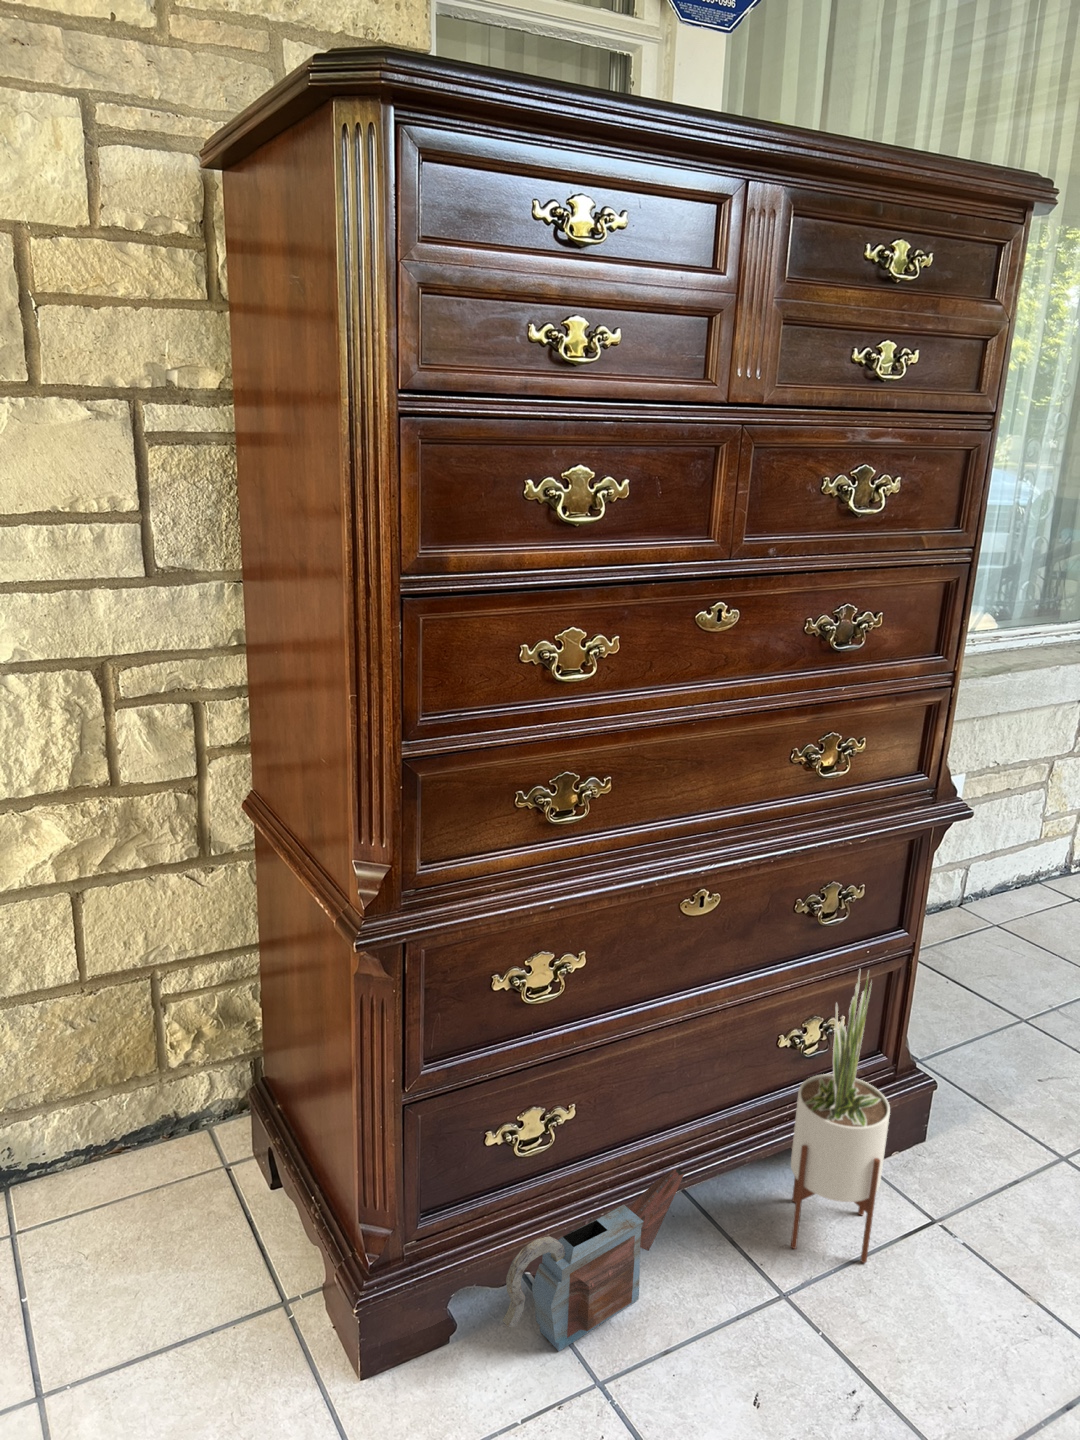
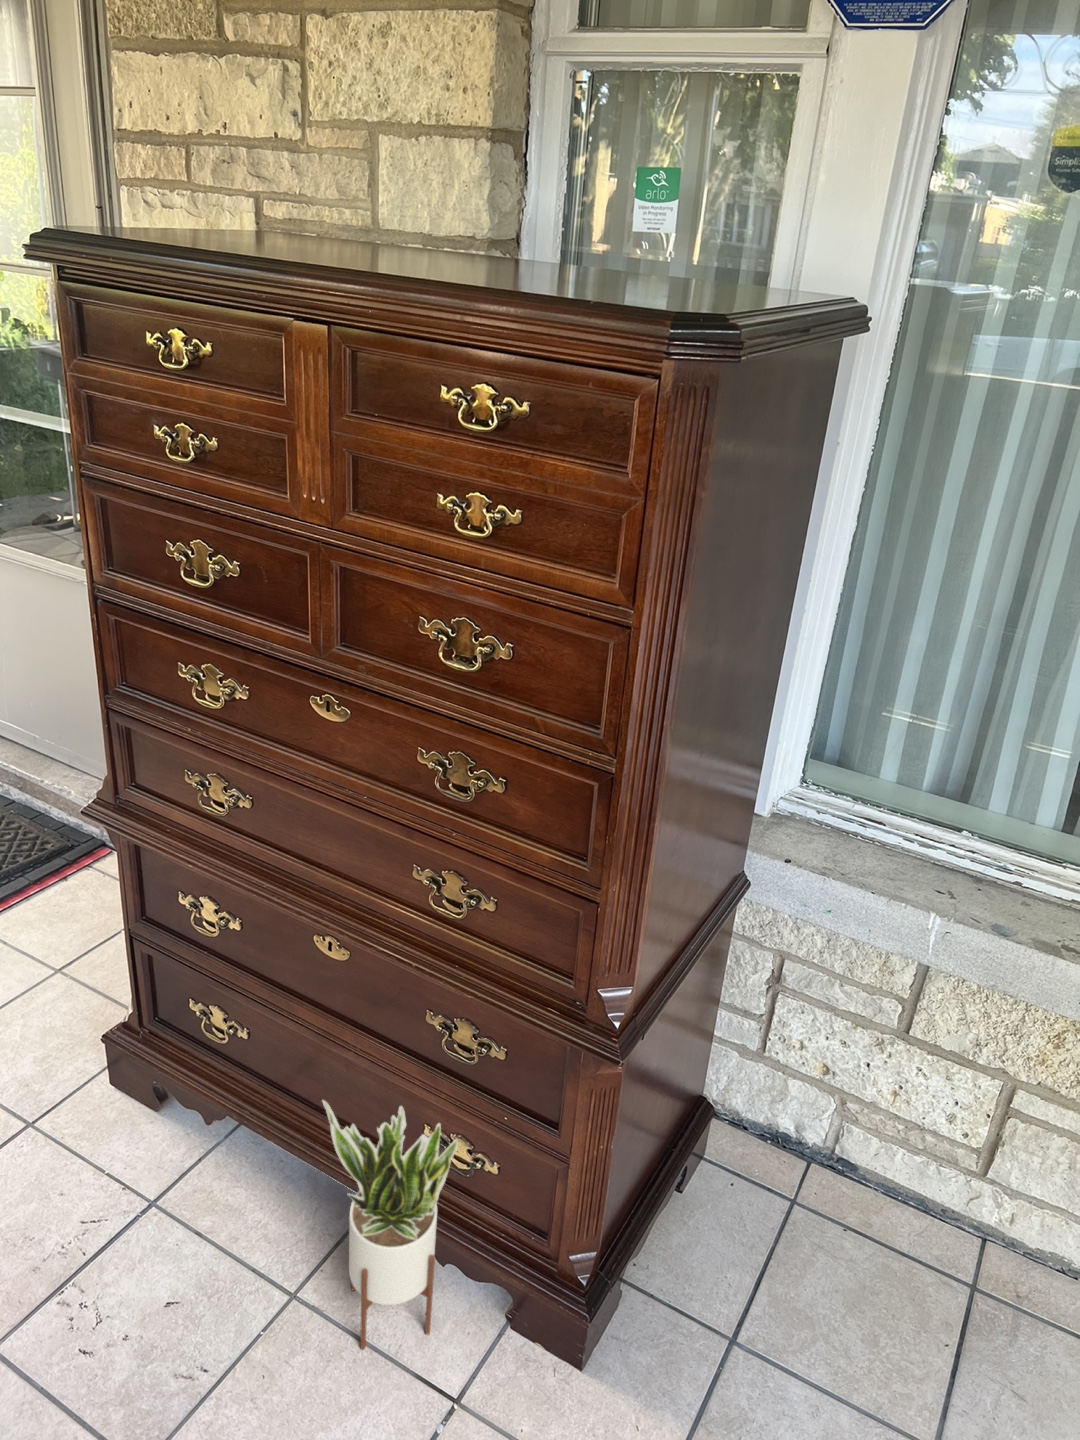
watering can: present [503,1169,684,1351] -> none [141,1083,296,1201]

